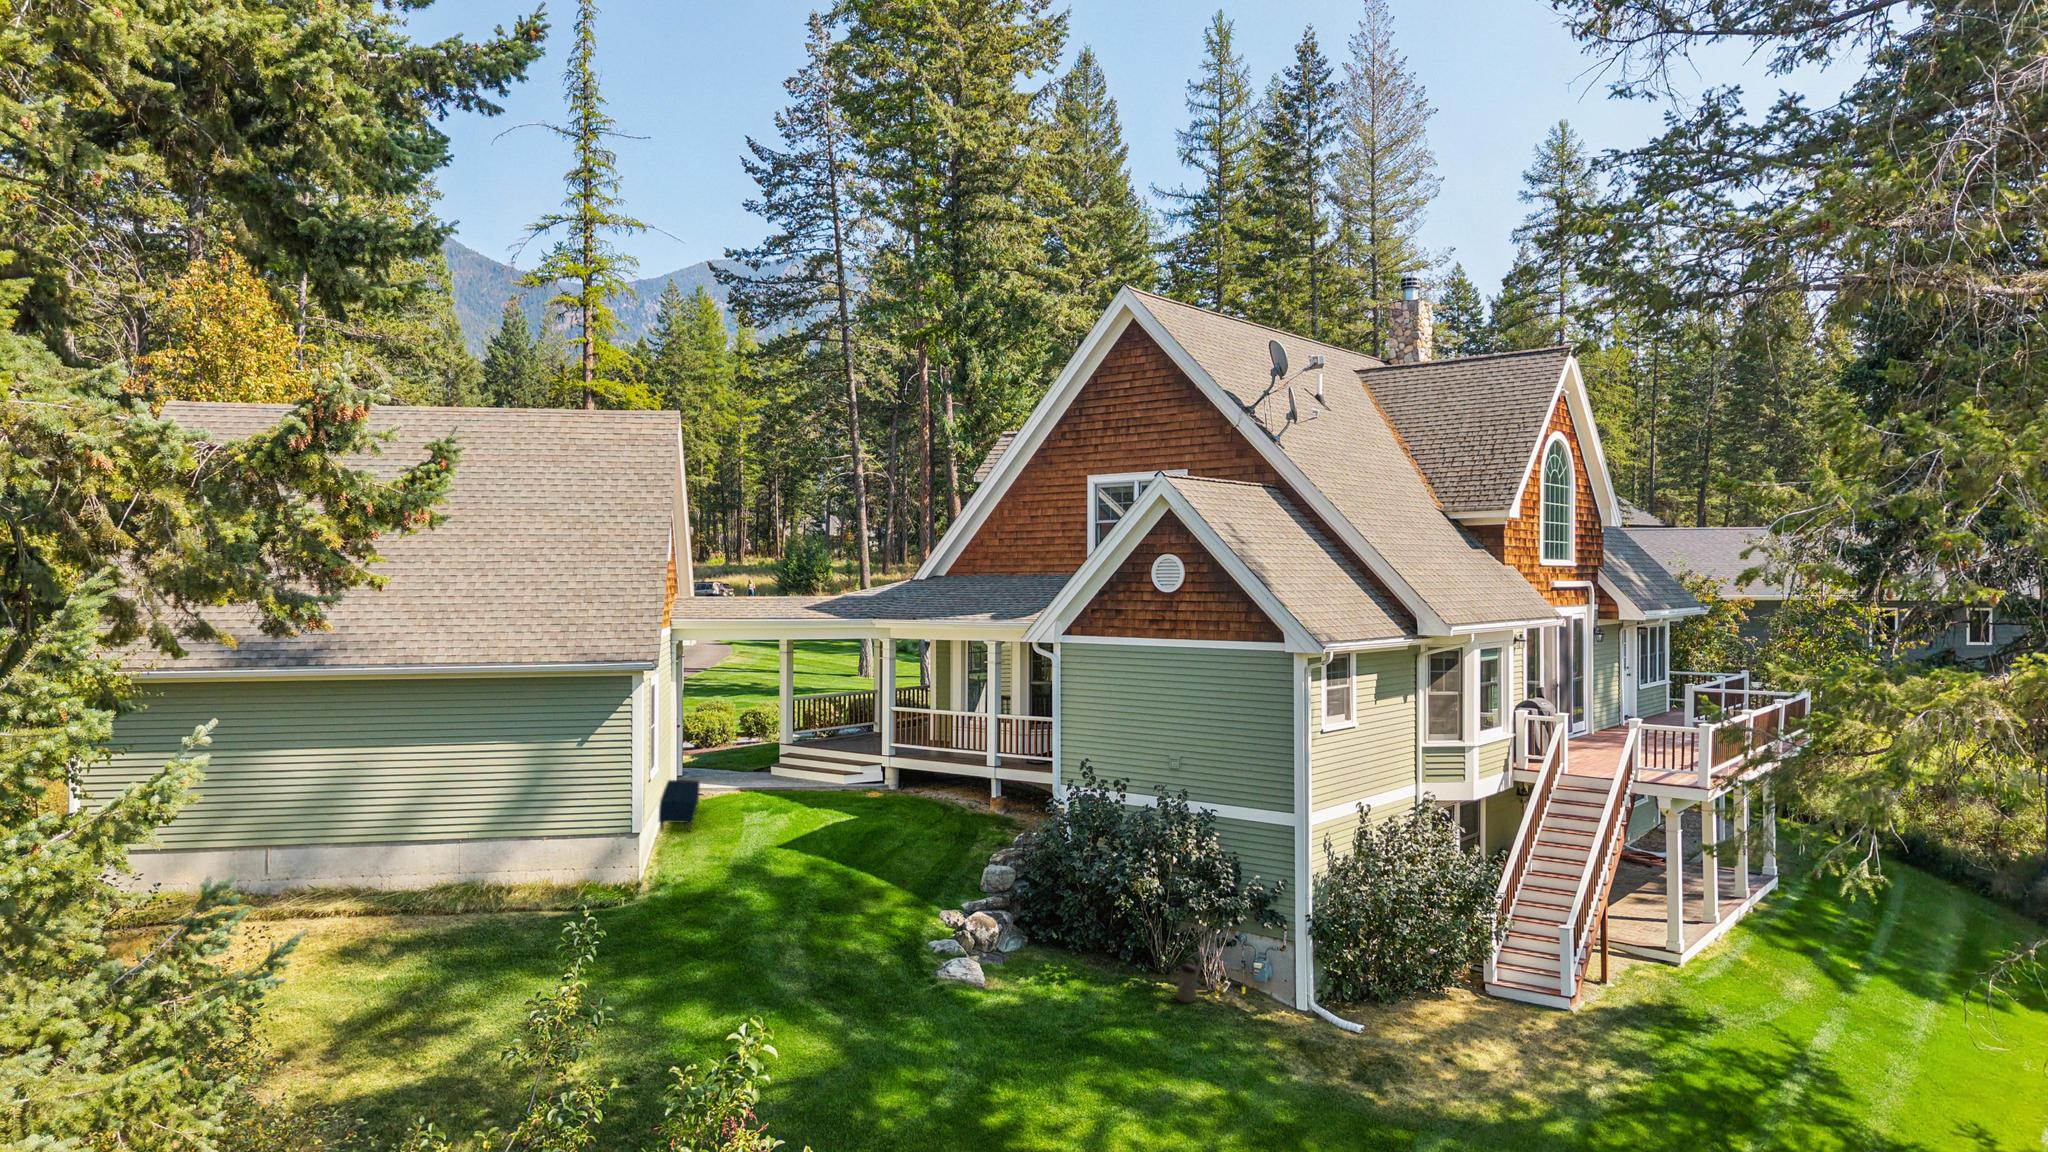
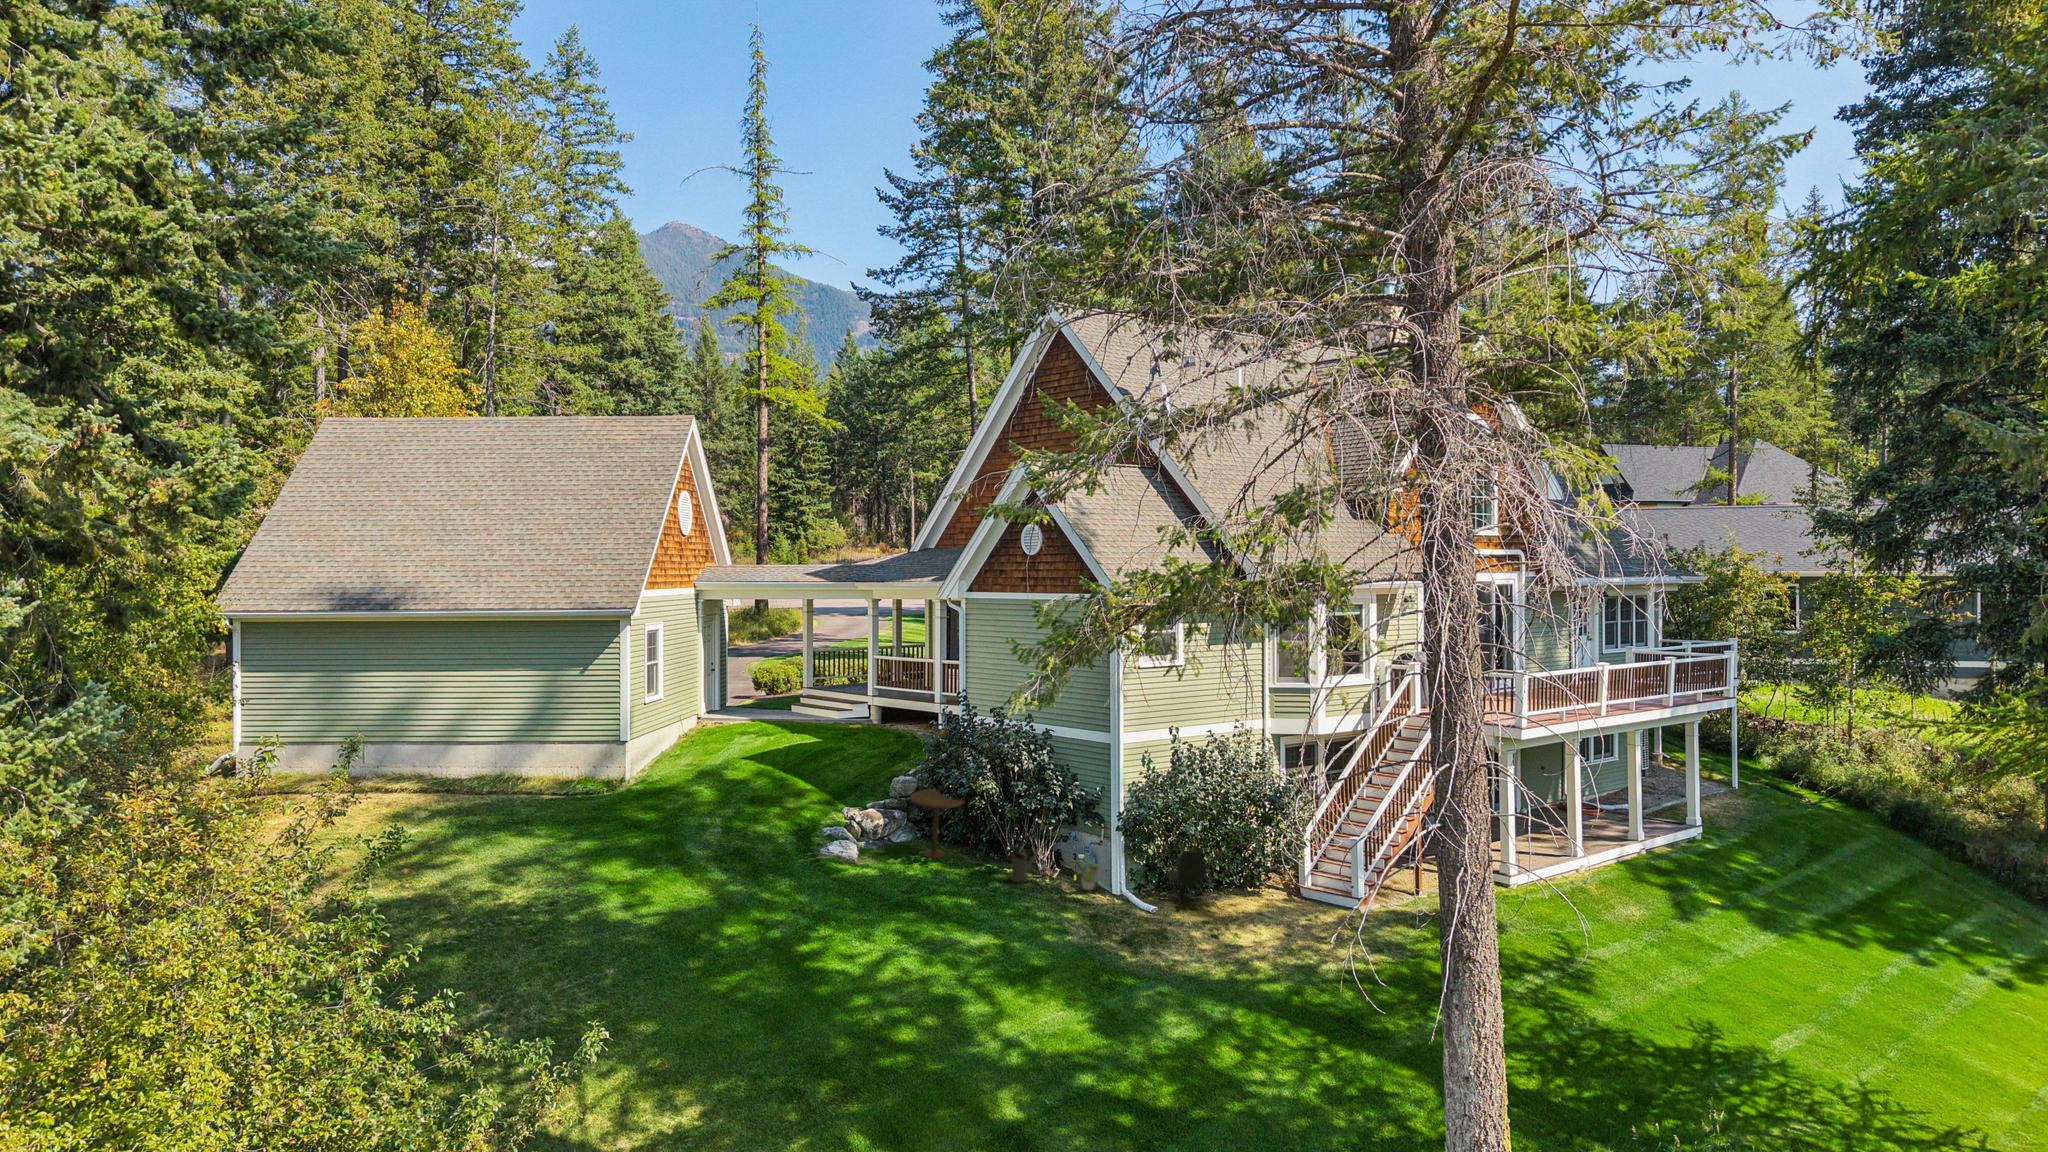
bench: present [659,780,700,832] -> none [655,714,697,752]
pedestal table: none [1042,885,1110,974] -> present [910,789,963,858]
chair: none [1349,955,1412,1028] -> present [1158,850,1205,909]
potted plant: none [1251,965,1291,1006] -> present [1078,857,1099,890]

